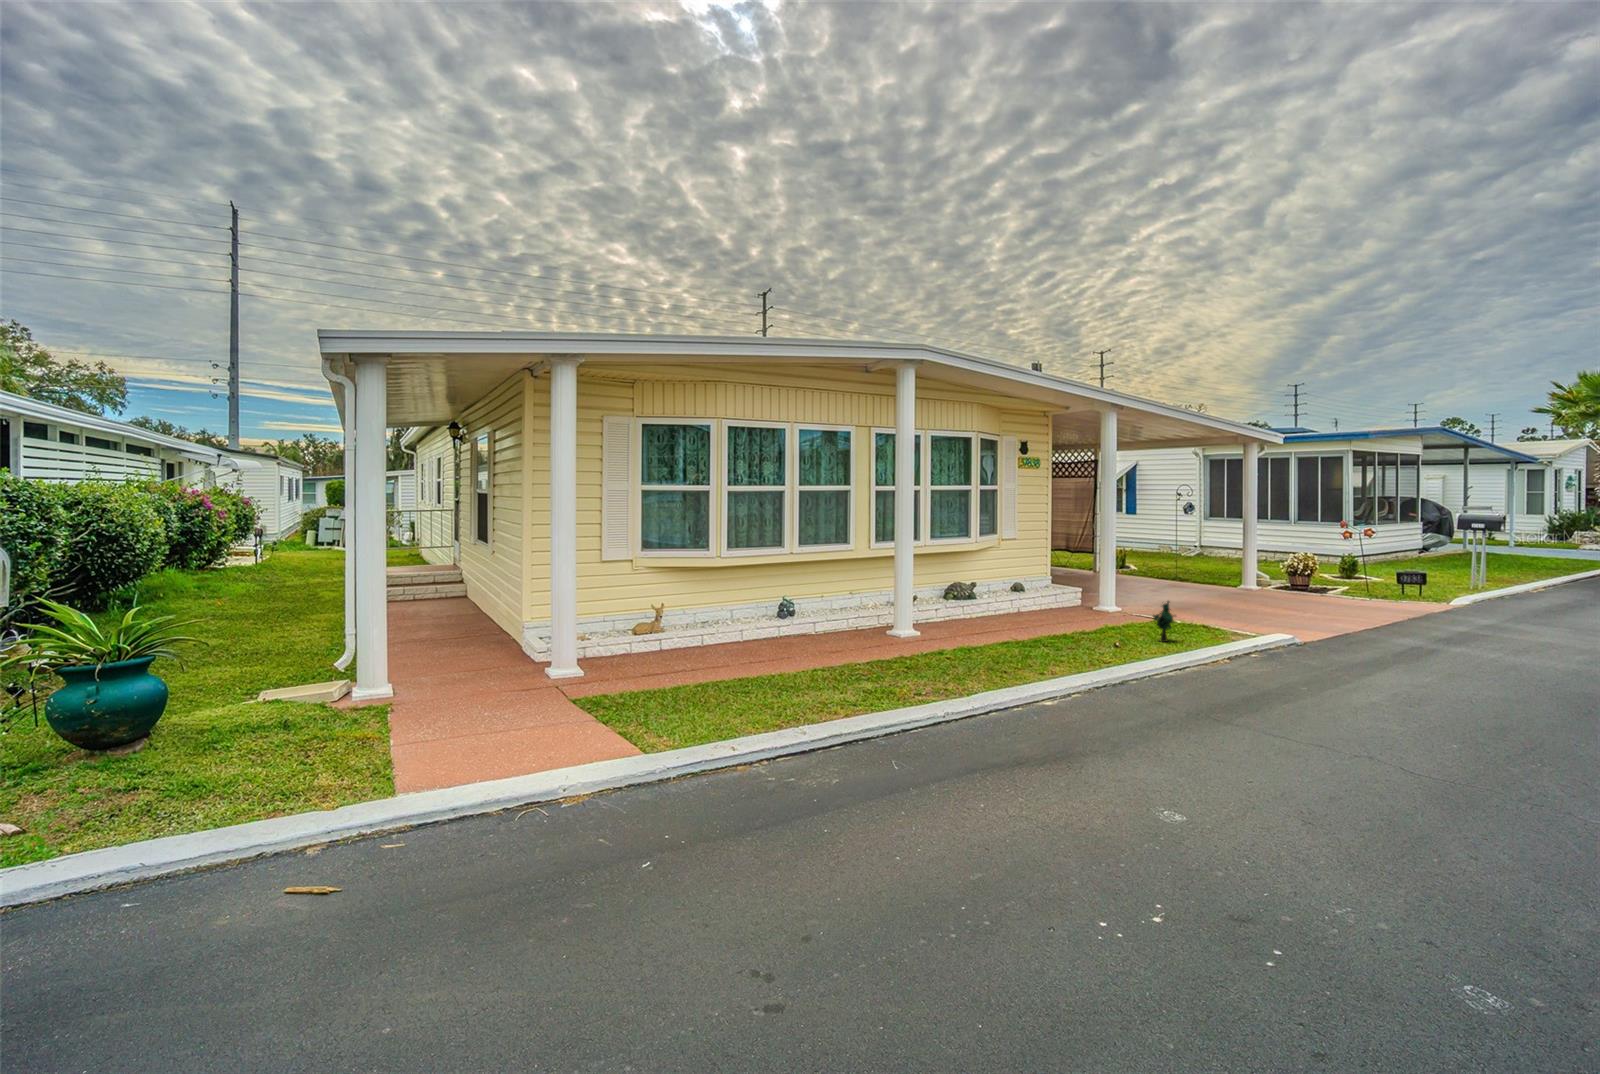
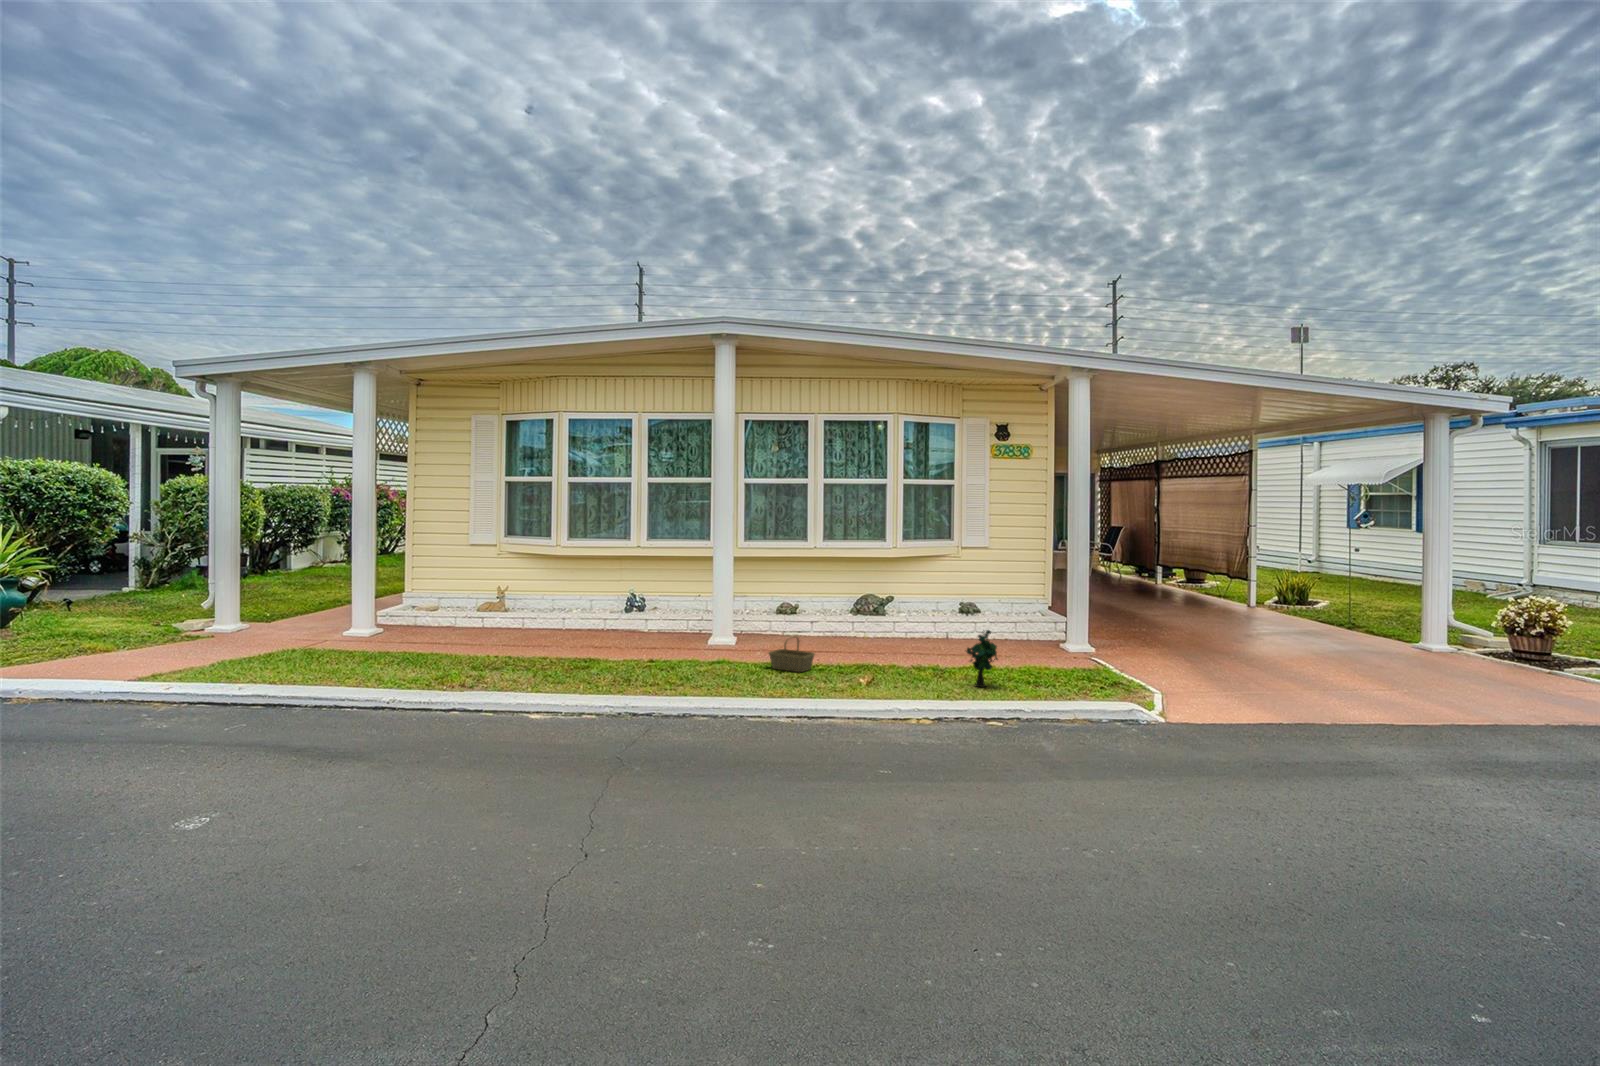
basket: none [1011,620,1049,647] -> present [769,638,815,672]

